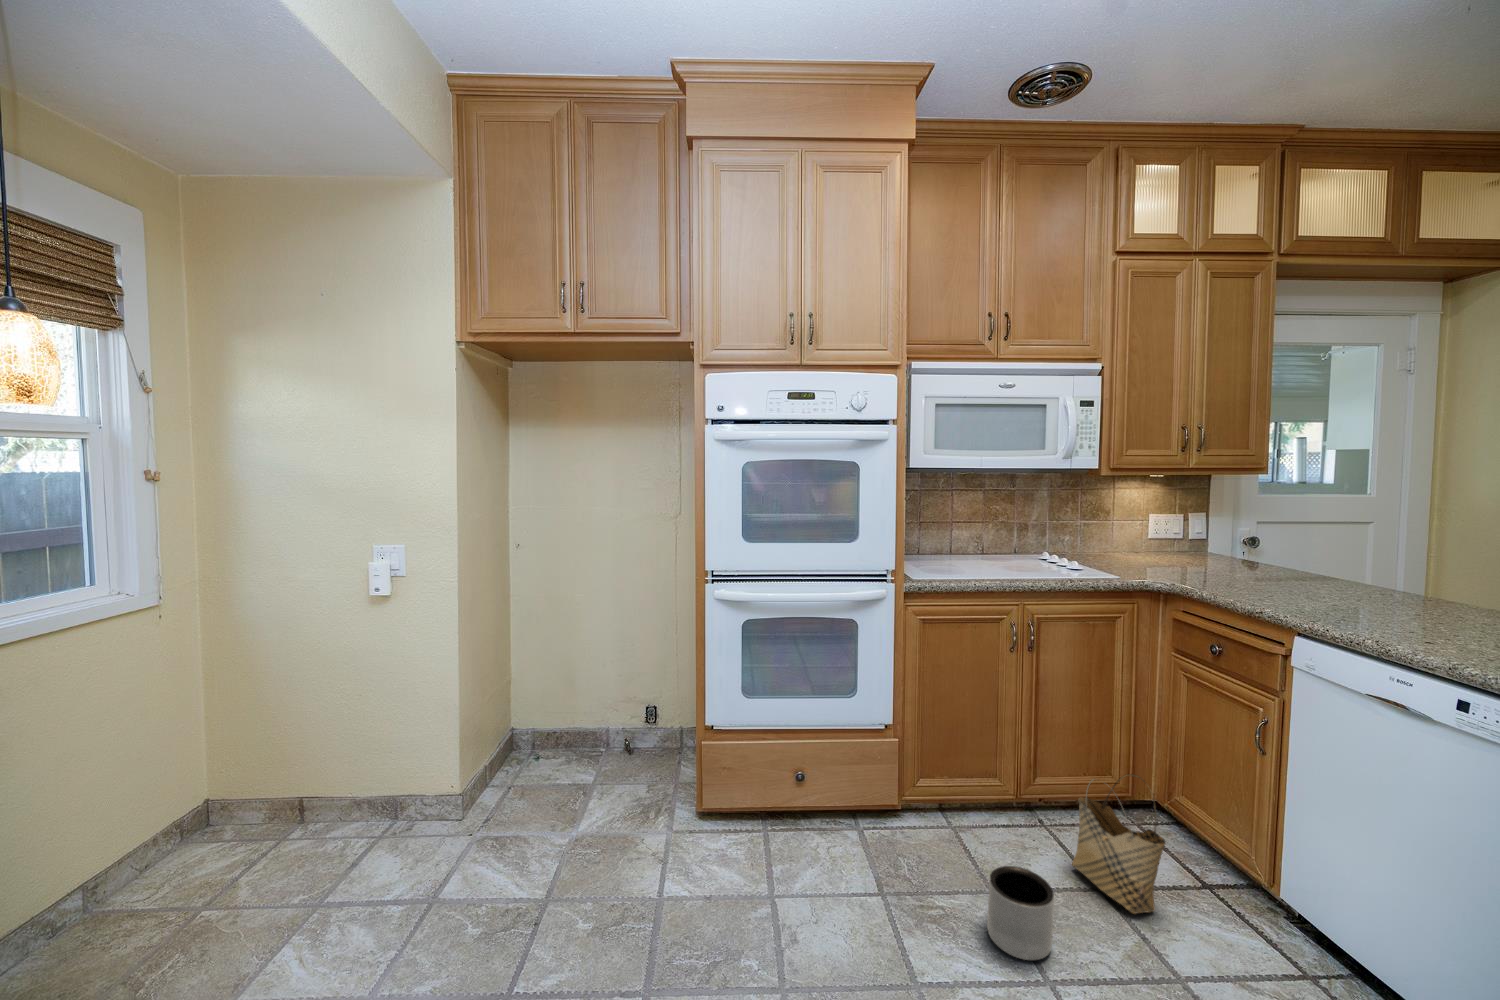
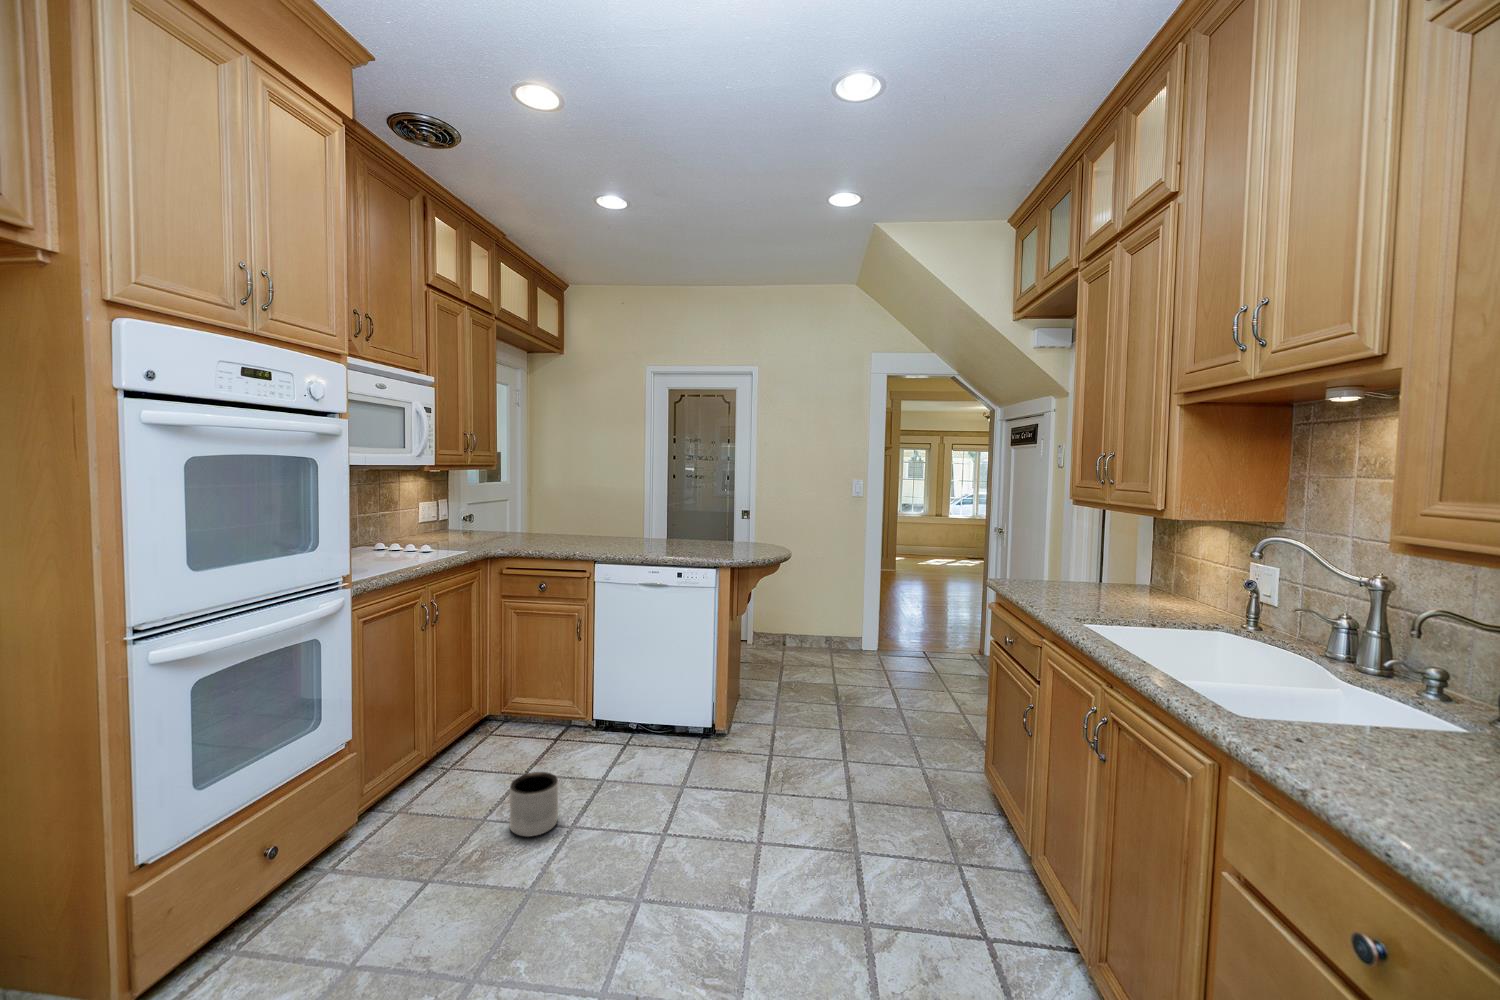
woven basket: present [1072,774,1166,914] -> none [498,683,564,775]

